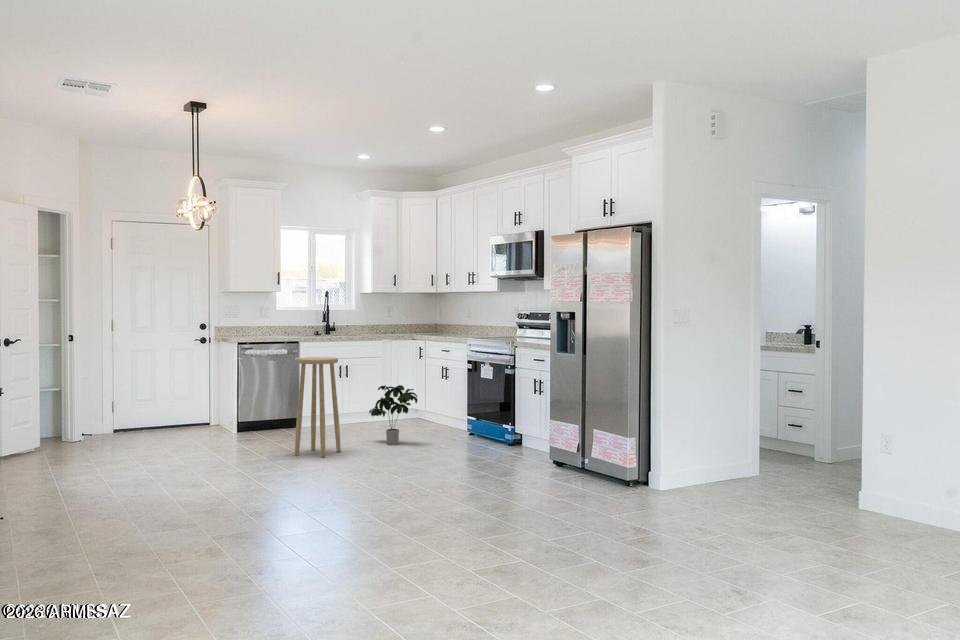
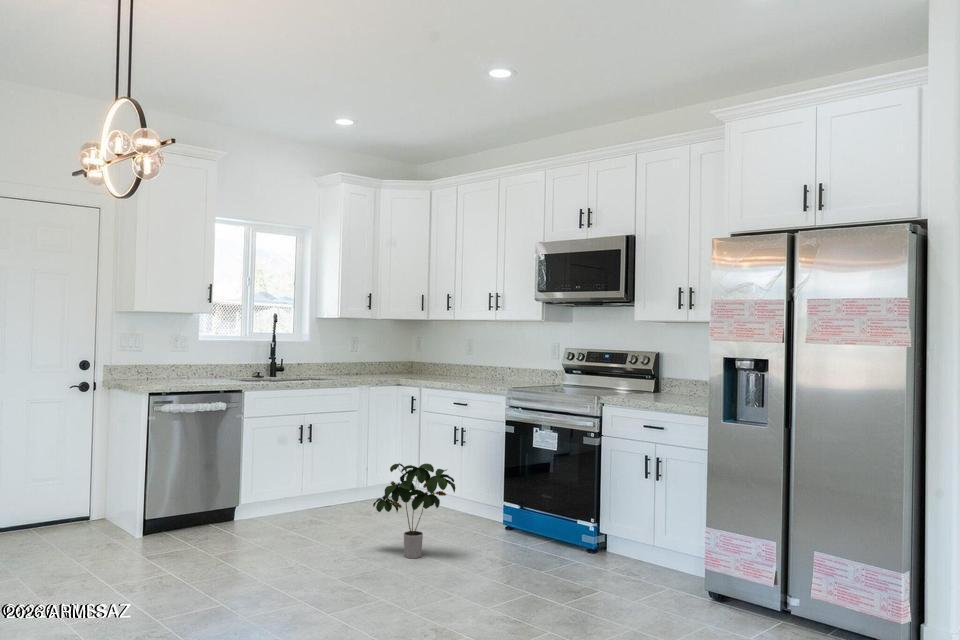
stool: present [295,357,341,457] -> none [272,424,347,598]

